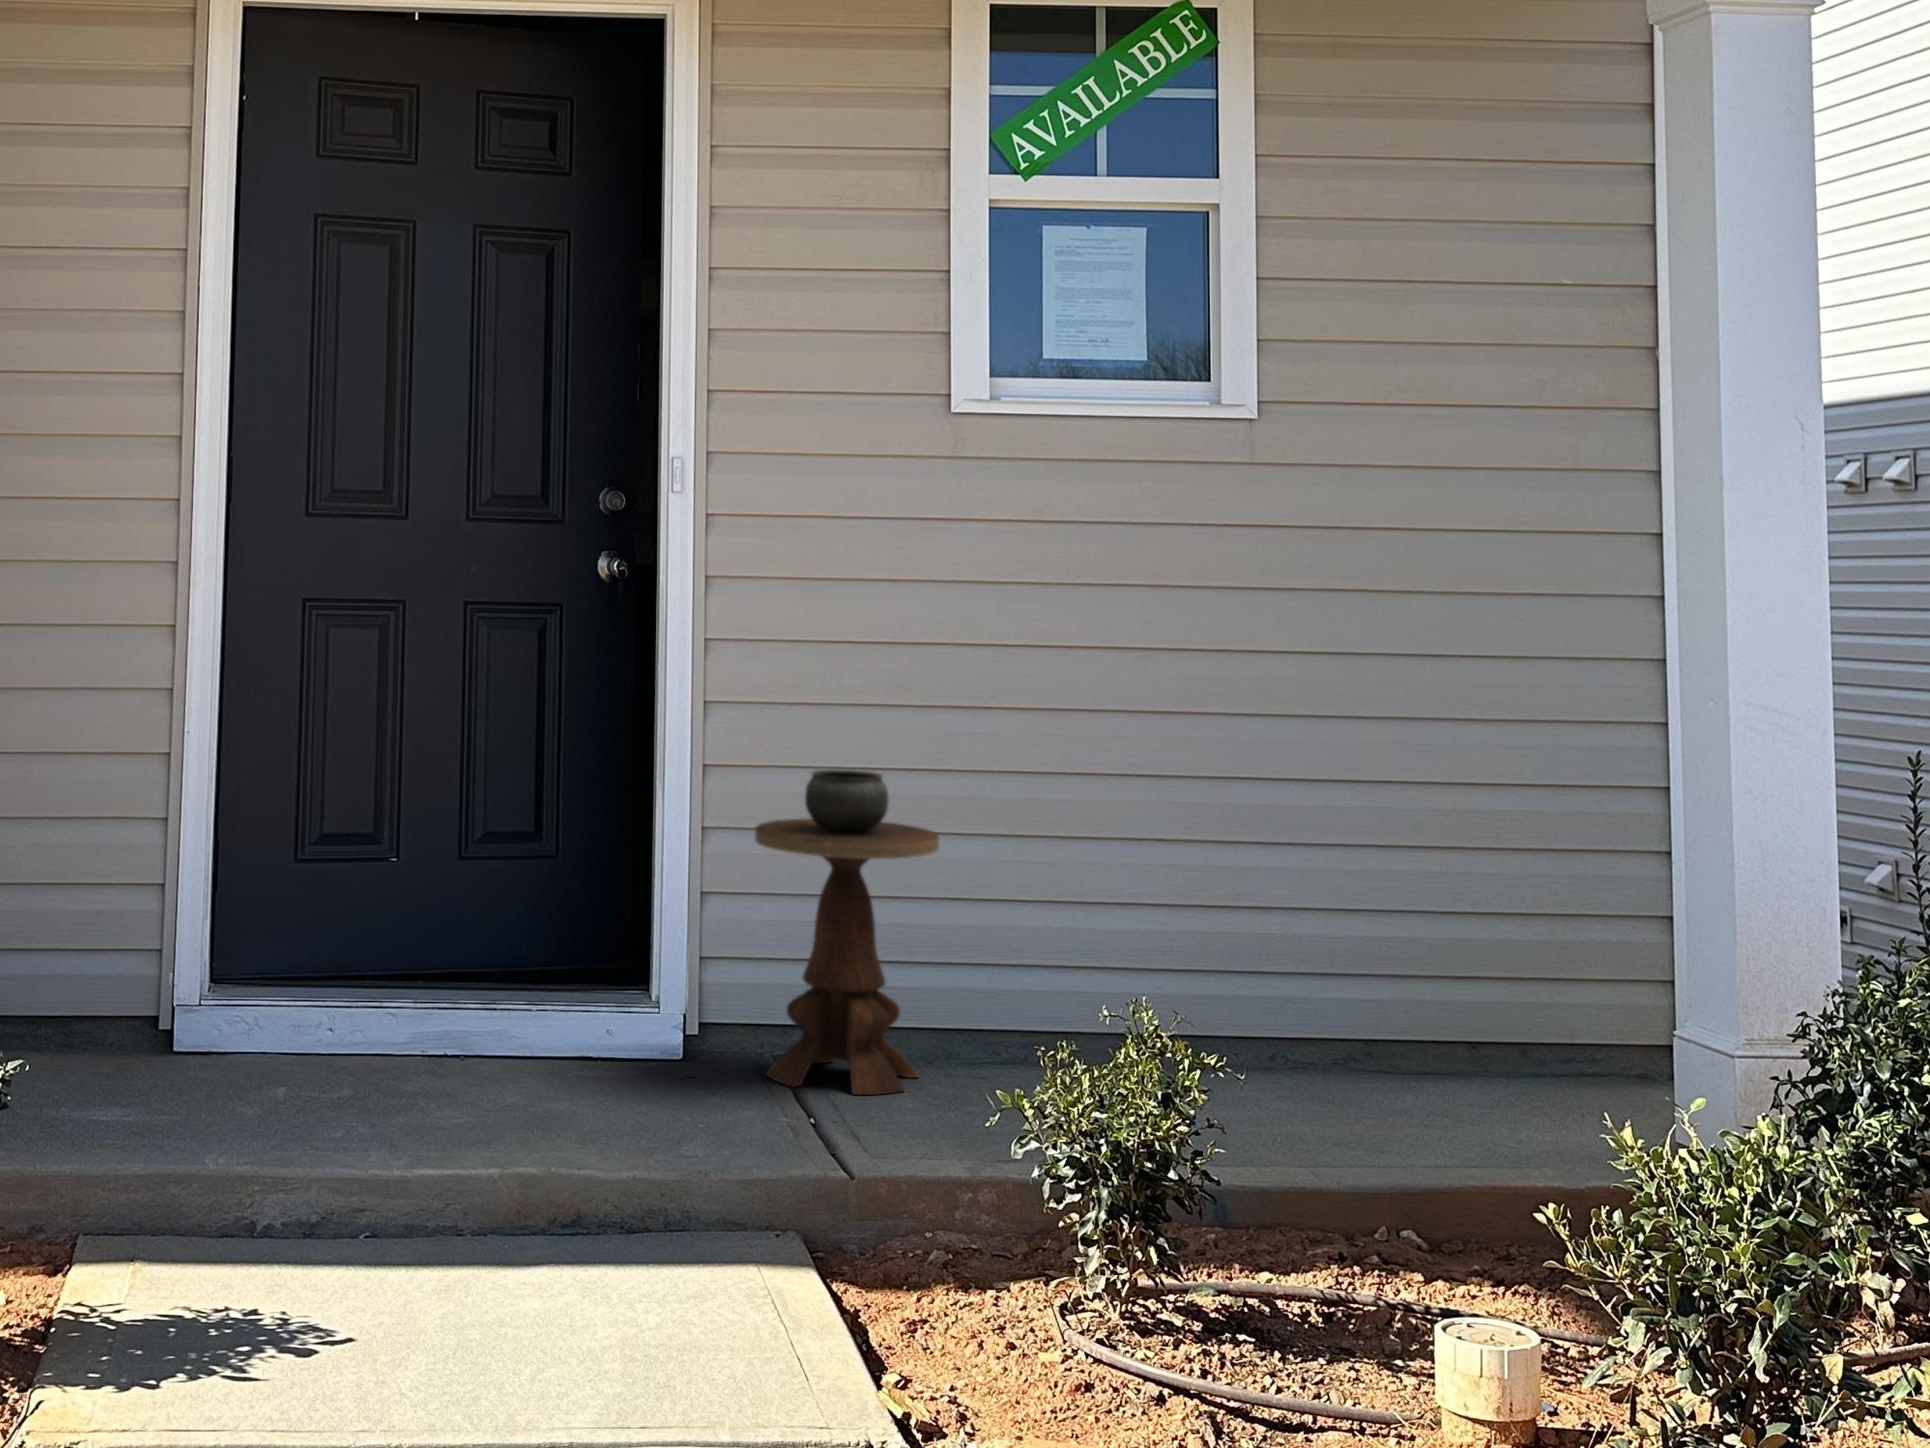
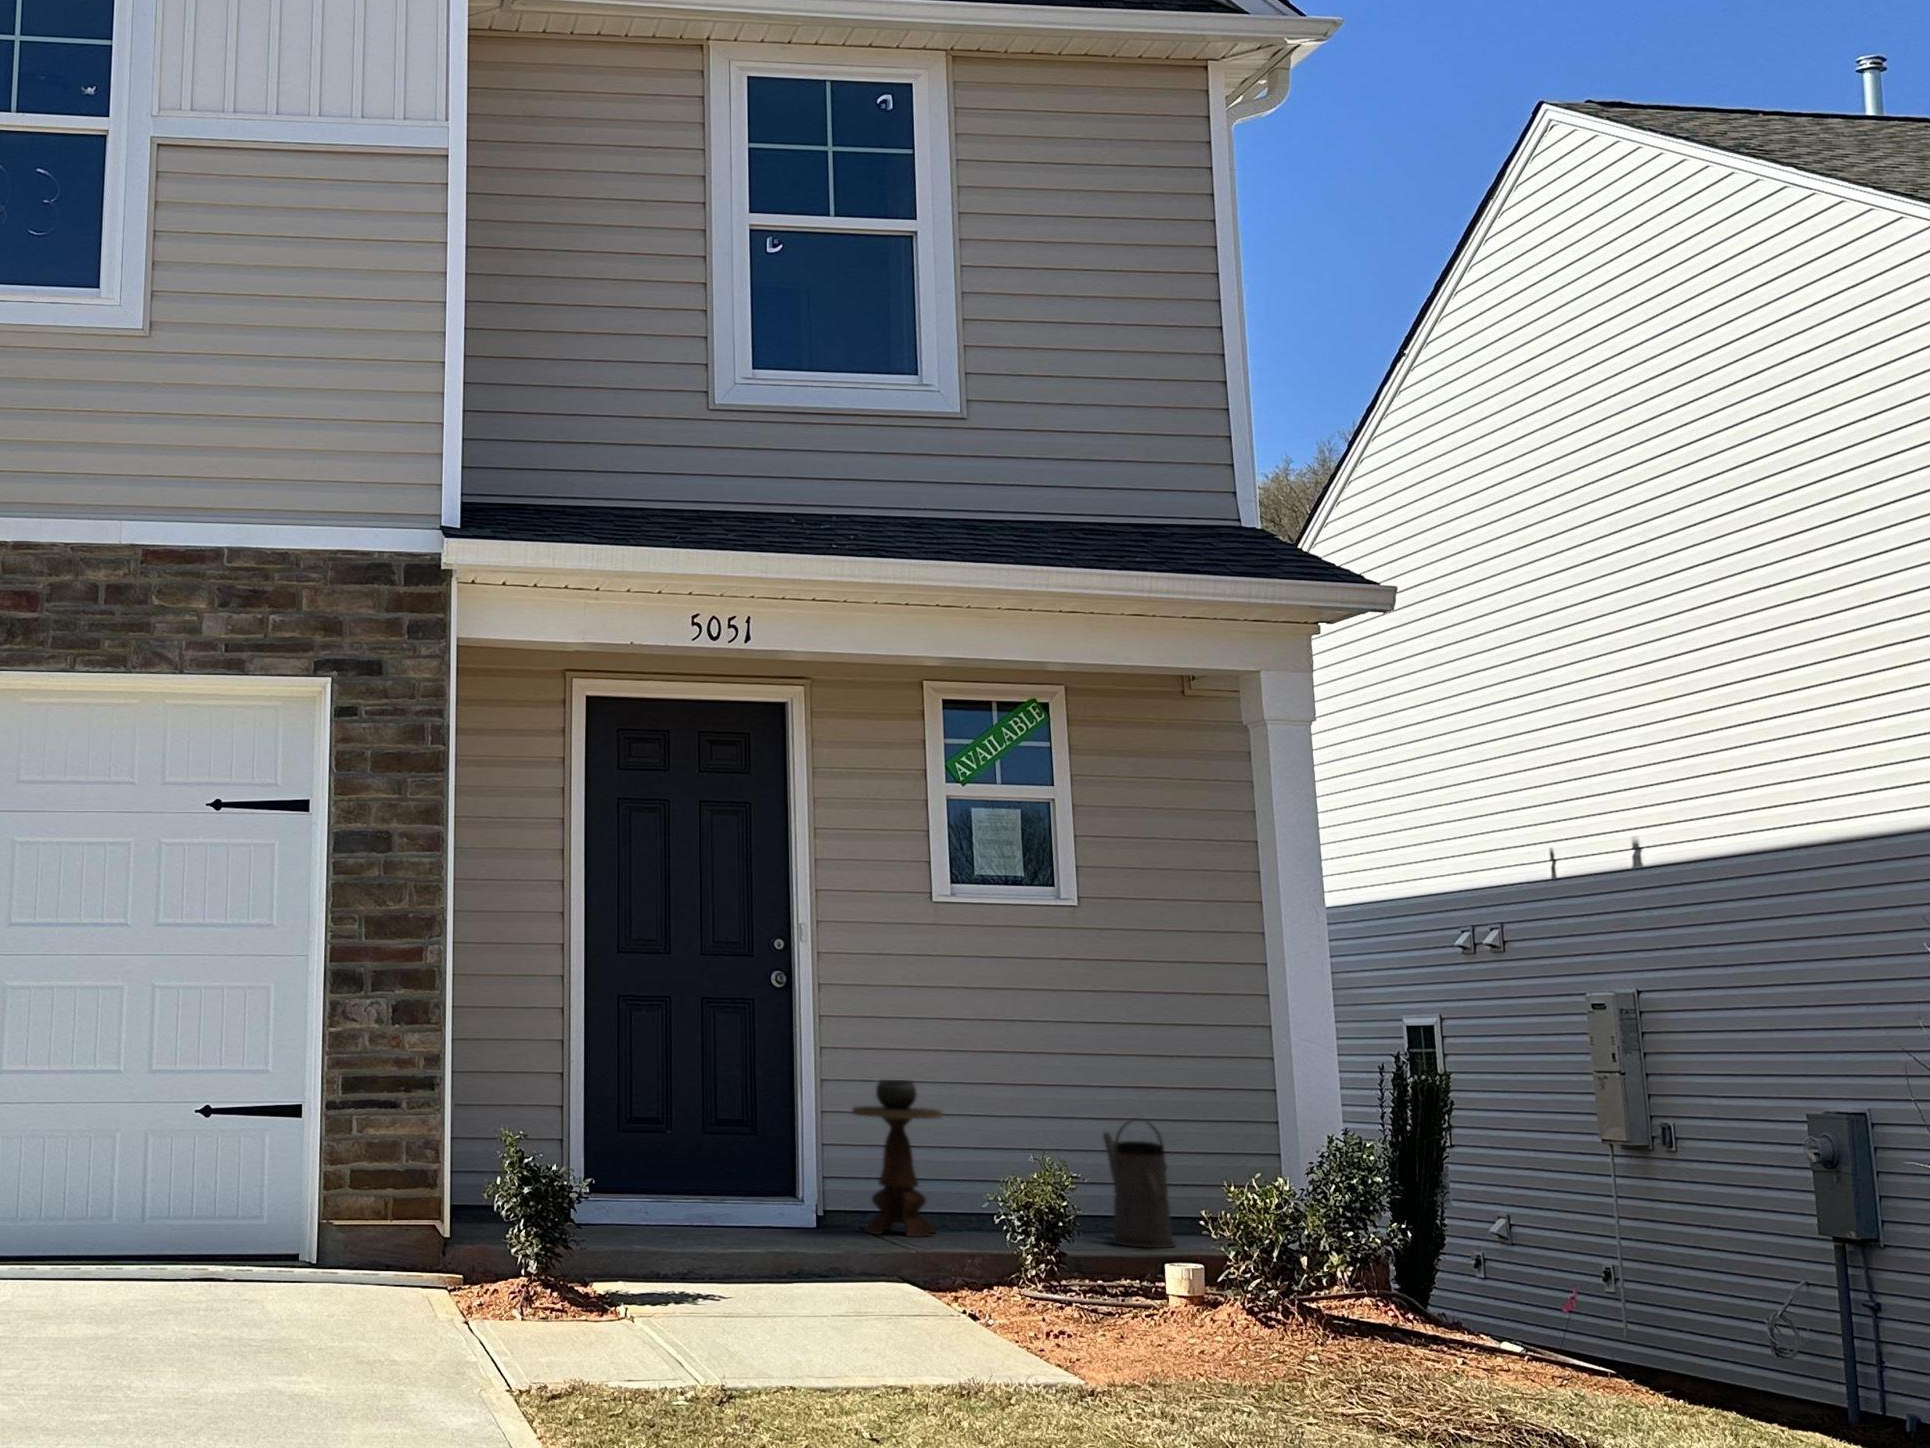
watering can: none [1273,859,1420,1131] -> present [1103,1118,1175,1248]

